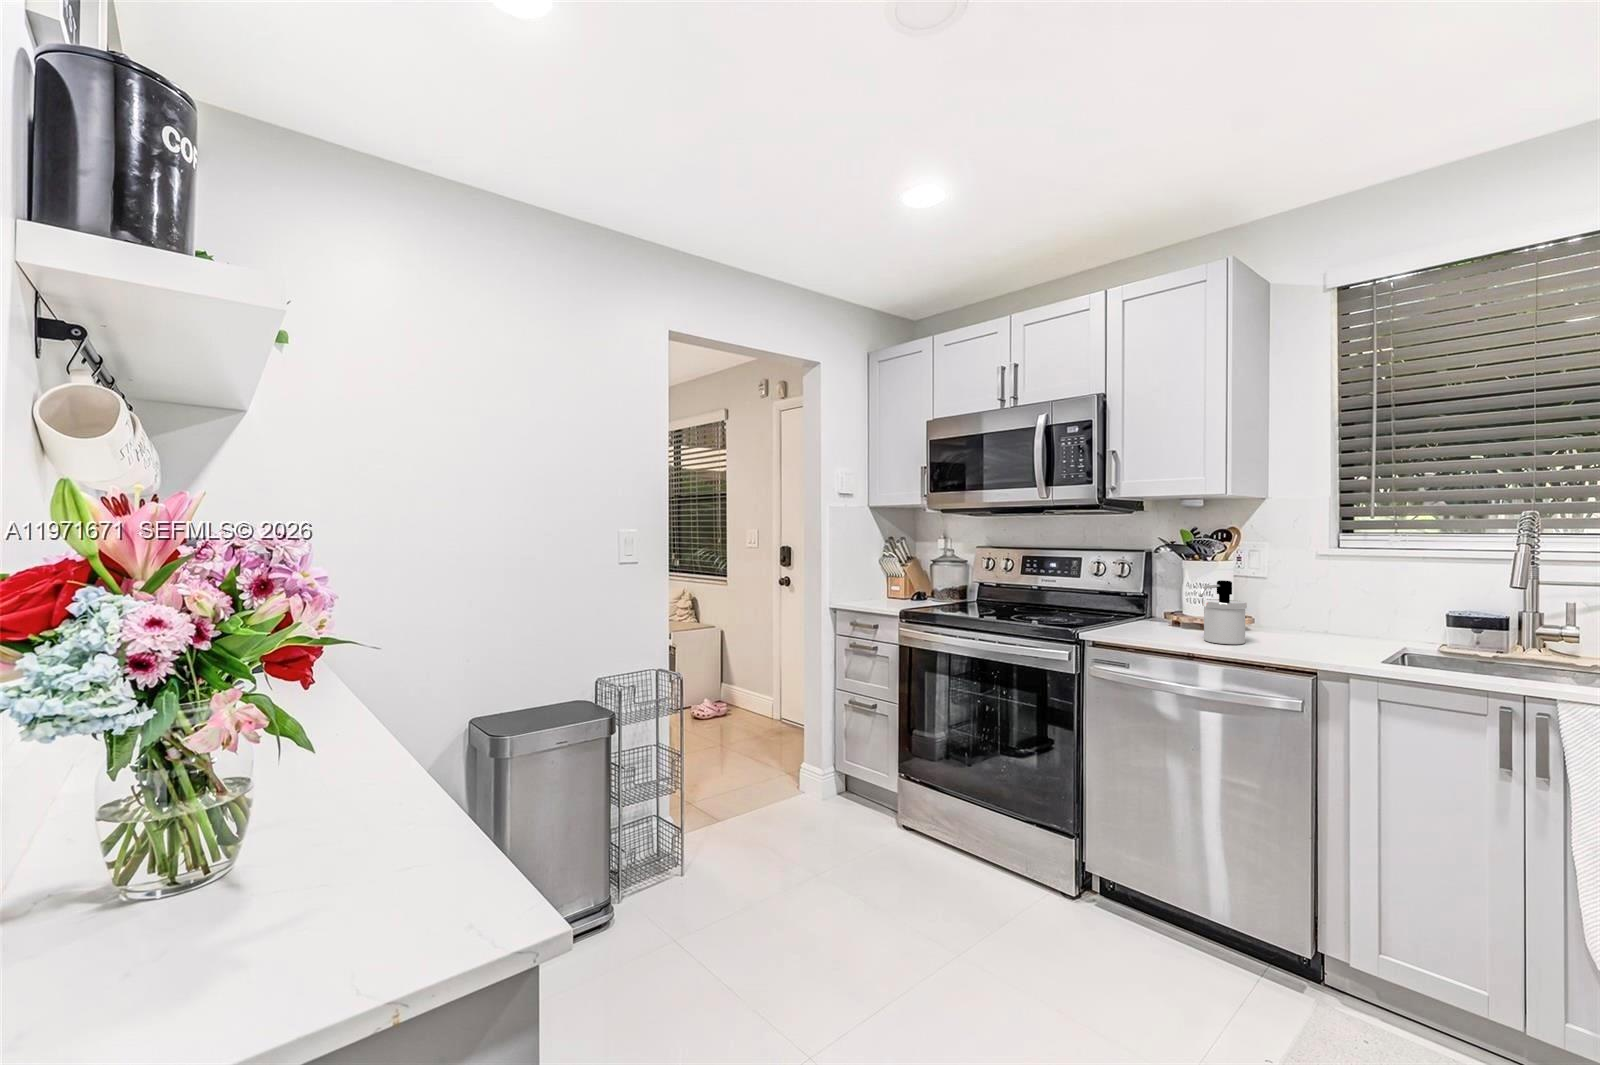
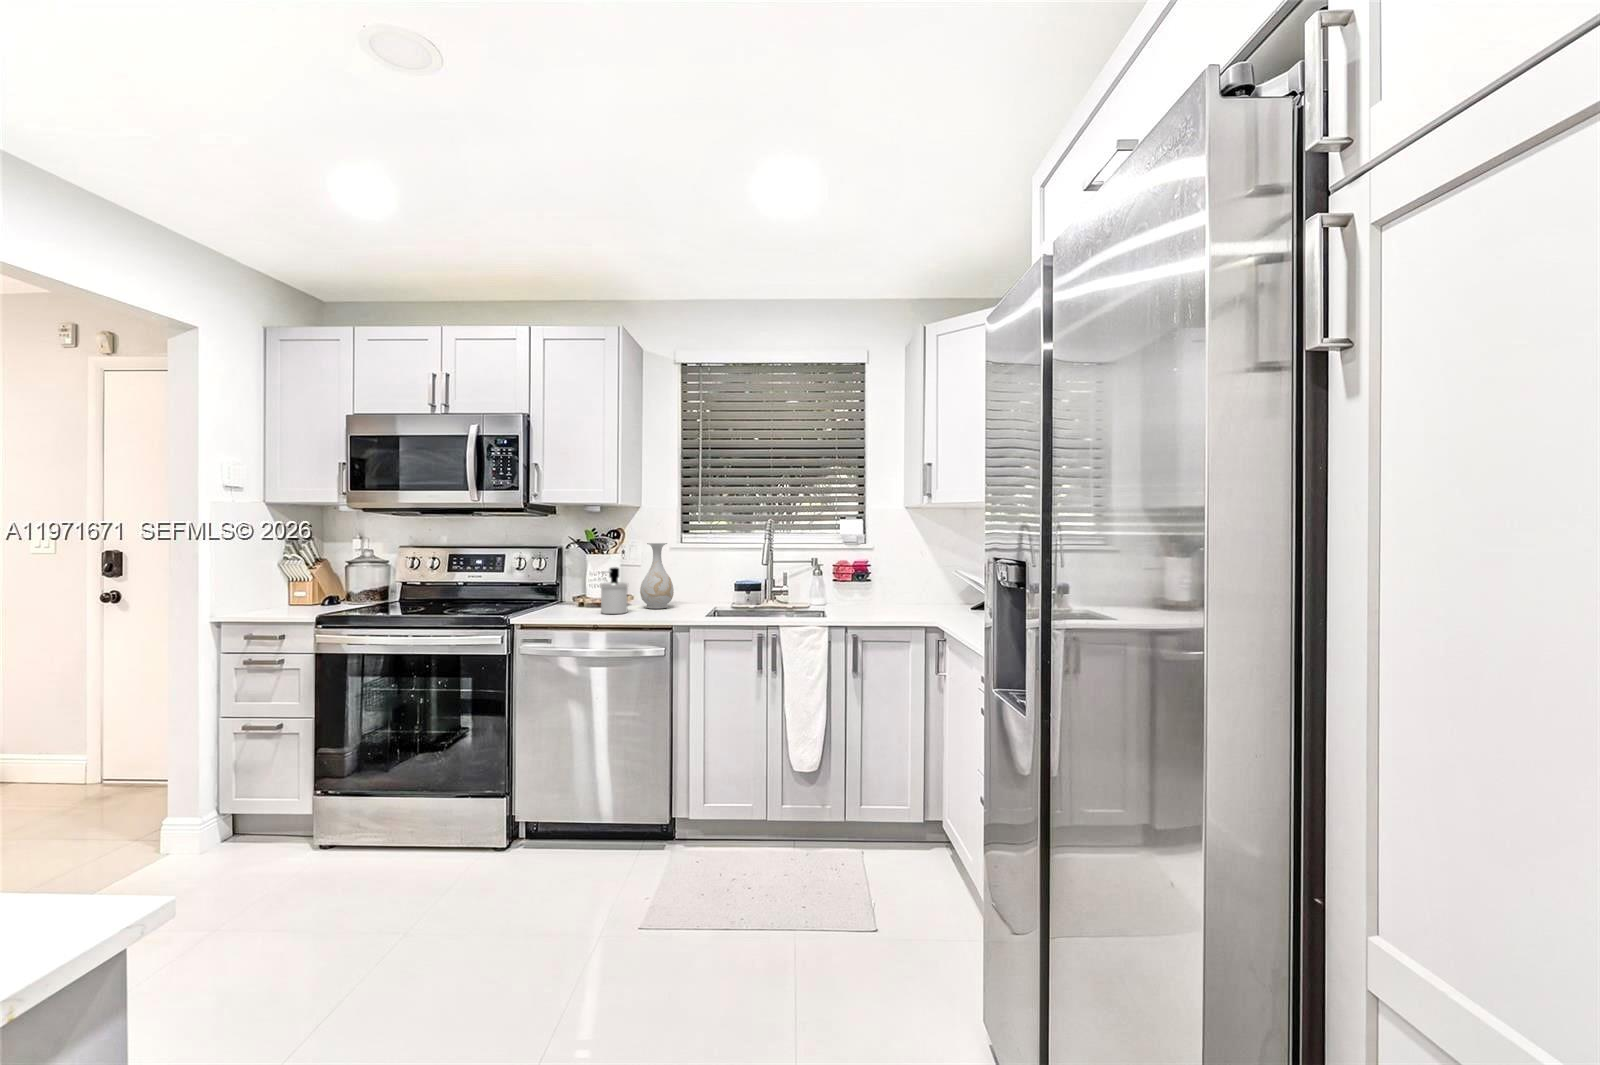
vase: none [1266,548,1324,641] -> present [640,543,674,609]

